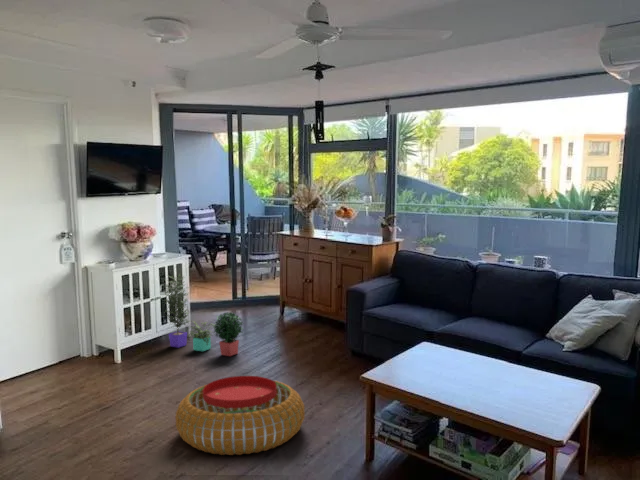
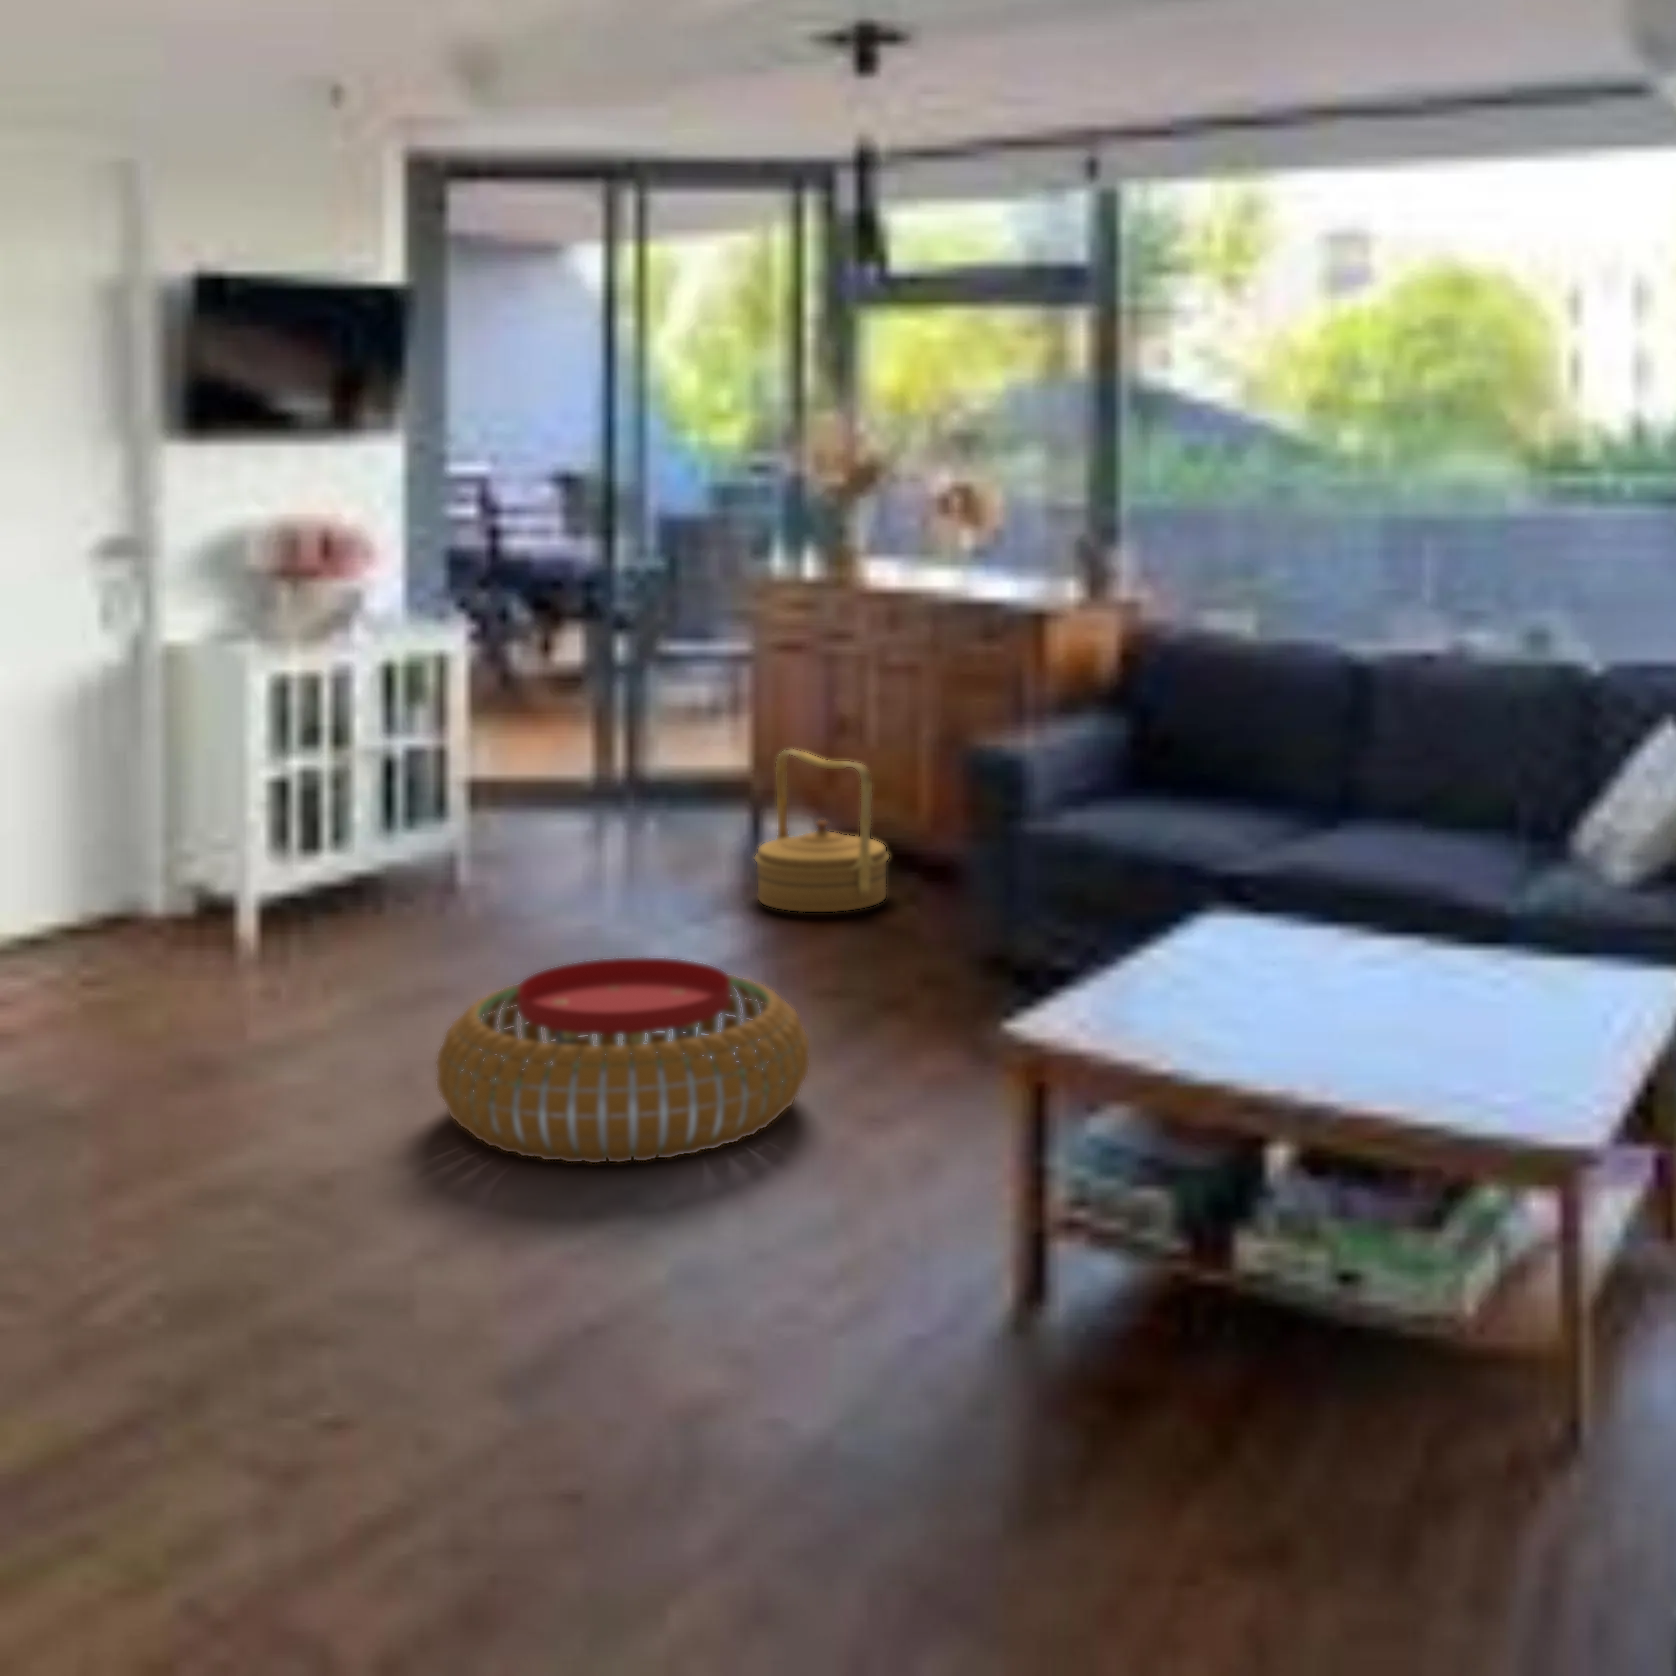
potted plant: present [165,275,242,356] -> none [391,678,641,929]
woven basket: none [281,294,324,349] -> present [755,749,889,912]

